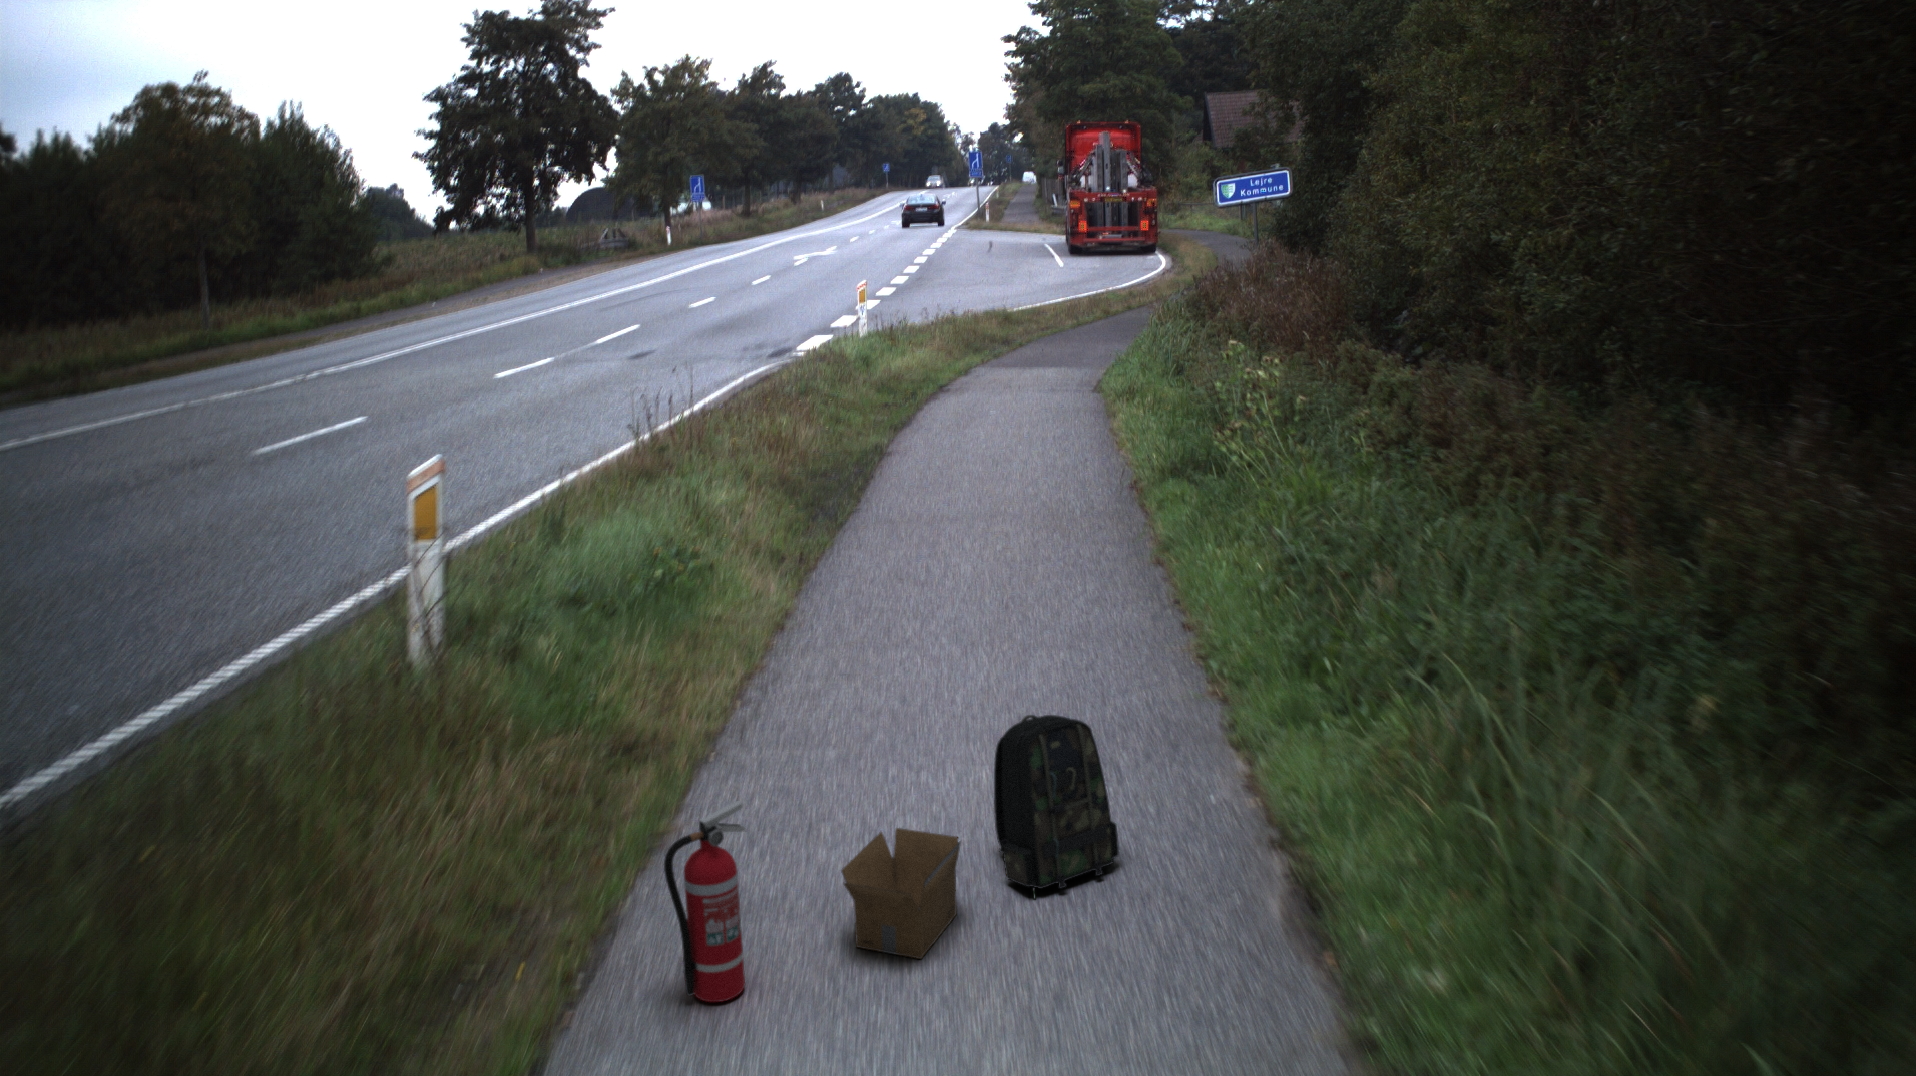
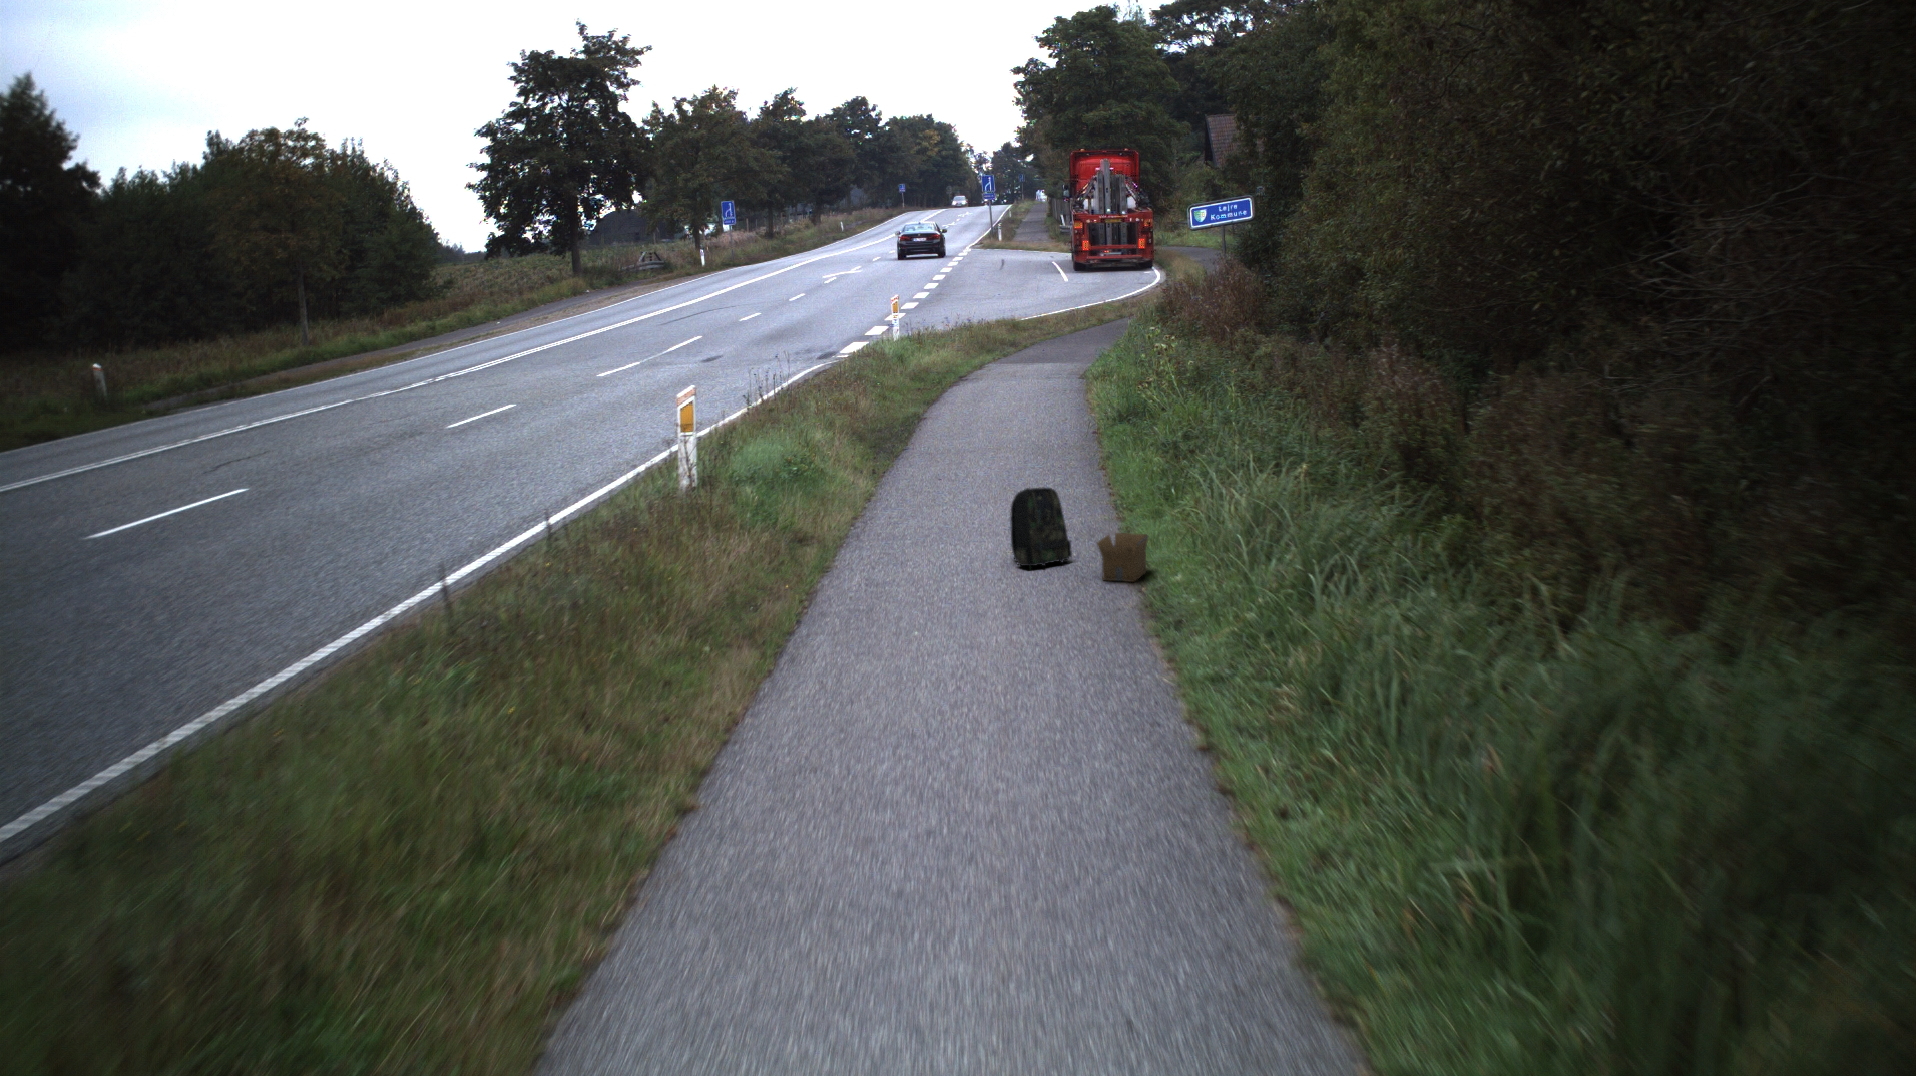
fire extinguisher: present [664,801,746,1002] -> none [868,507,901,595]
cardboard box: present [842,828,961,959] -> present [1097,533,1149,582]

